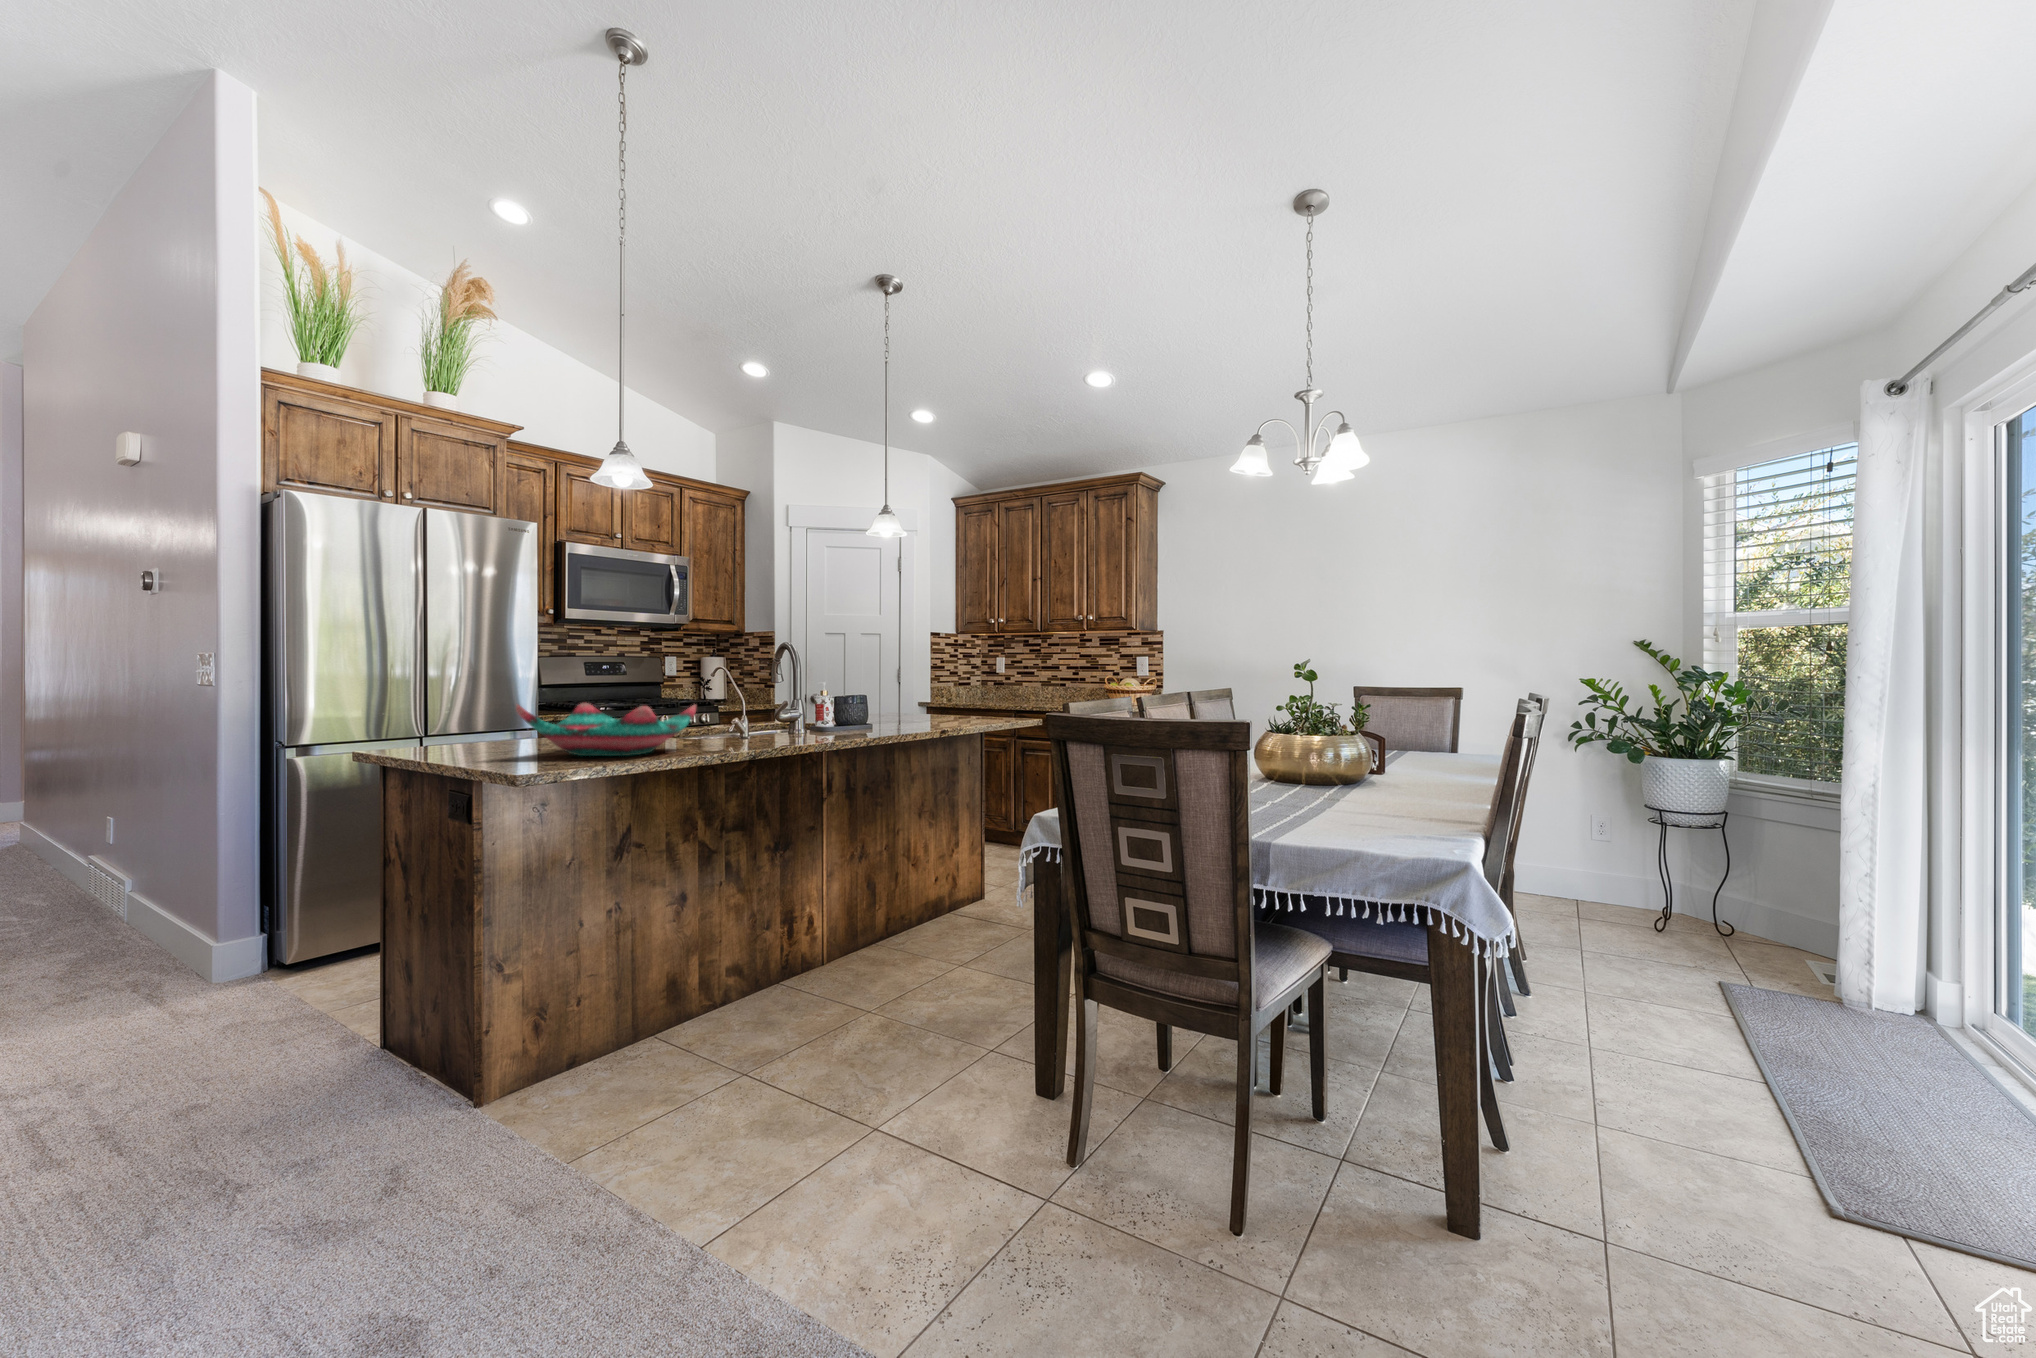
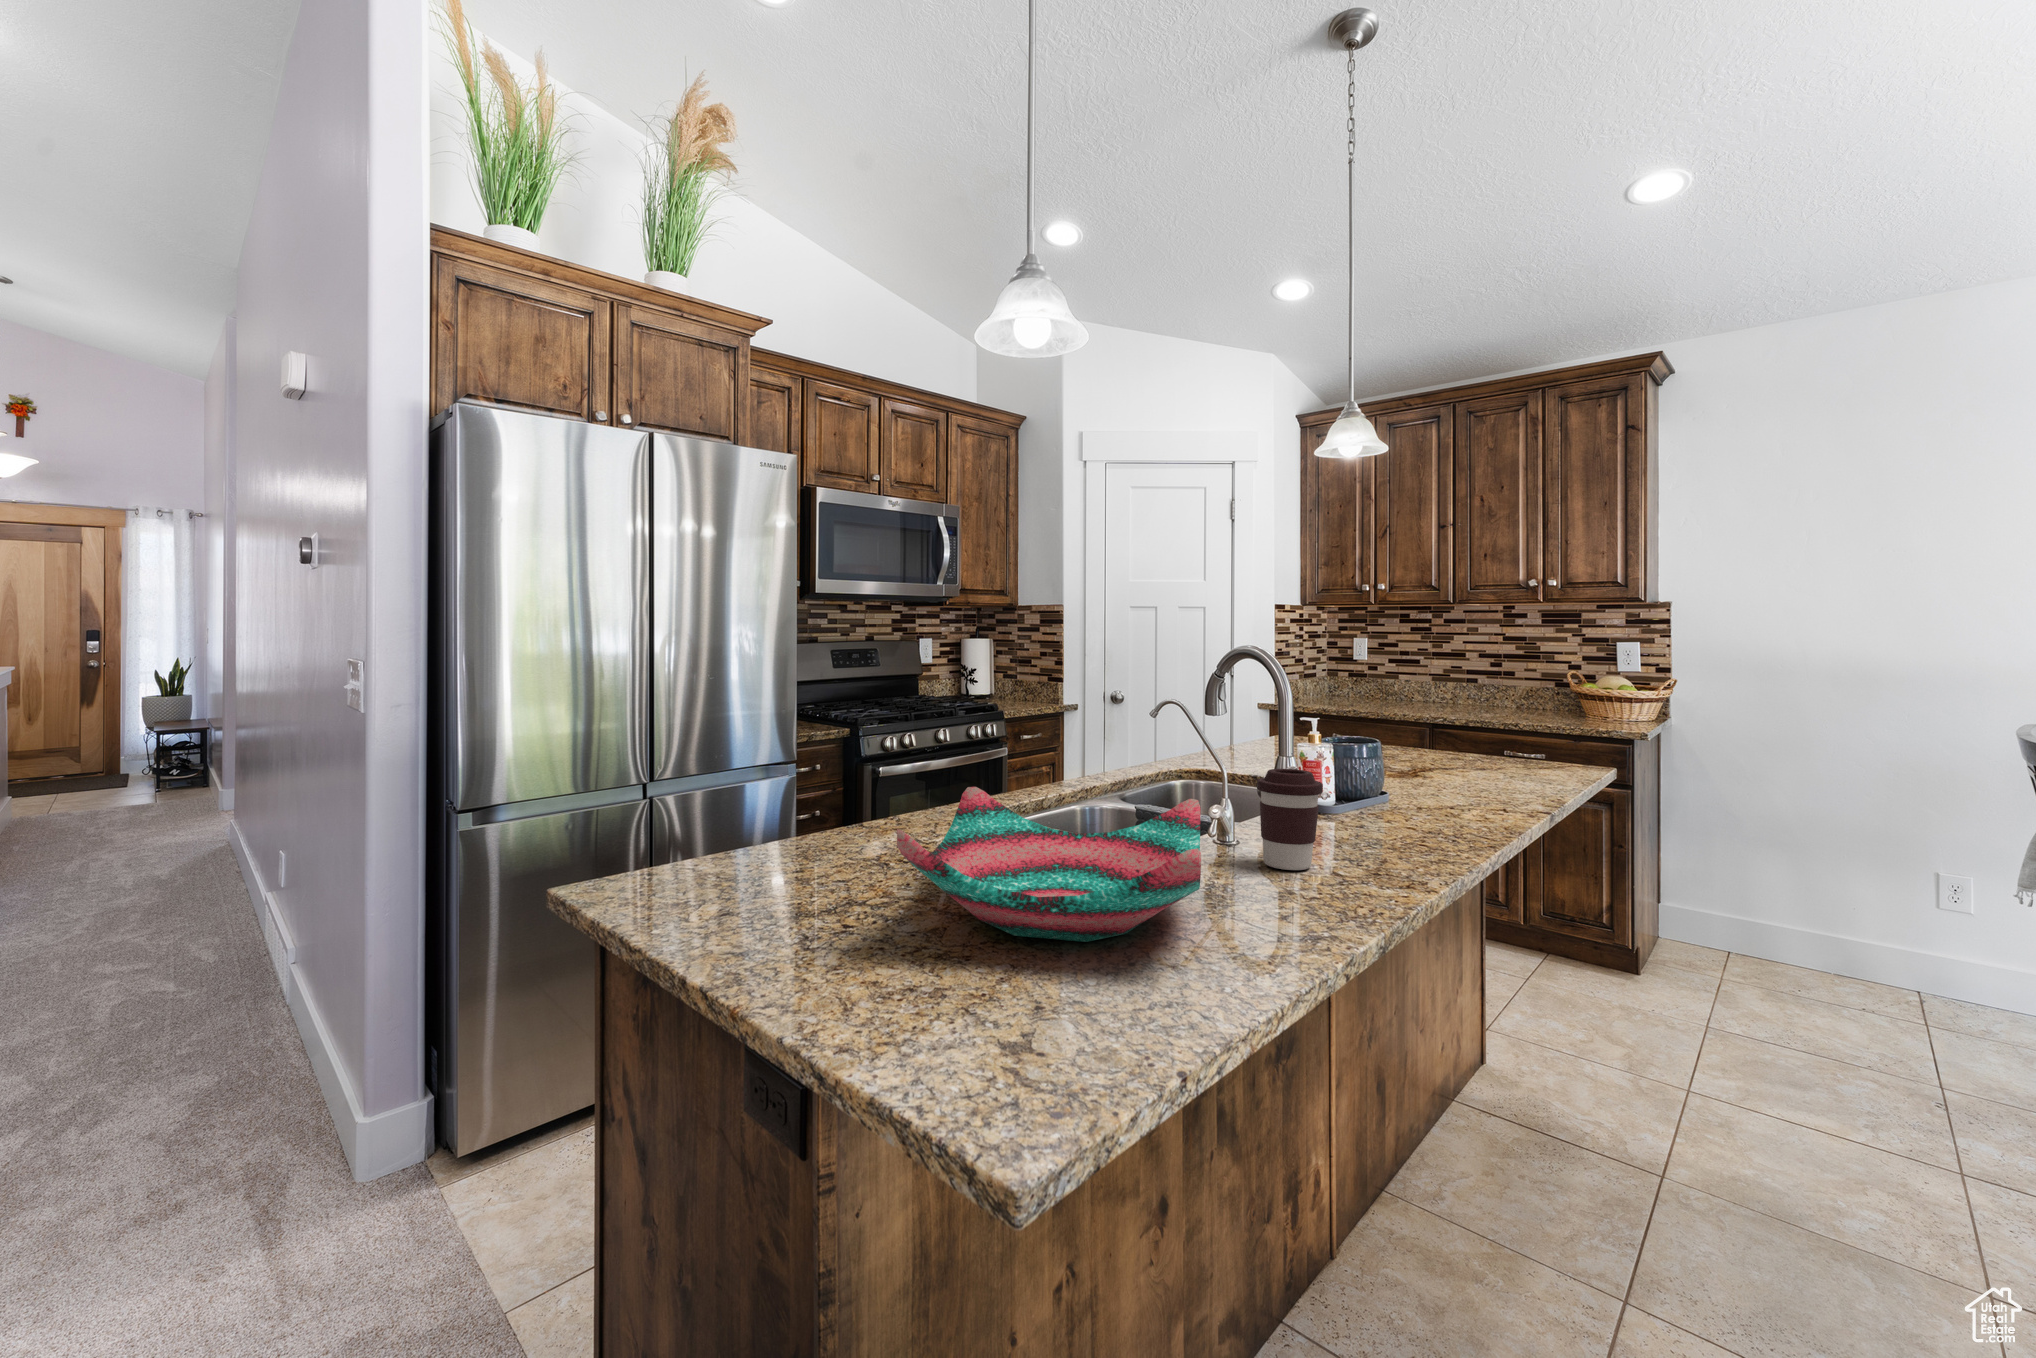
coffee cup: none [745,696,778,744] -> present [1257,769,1323,870]

